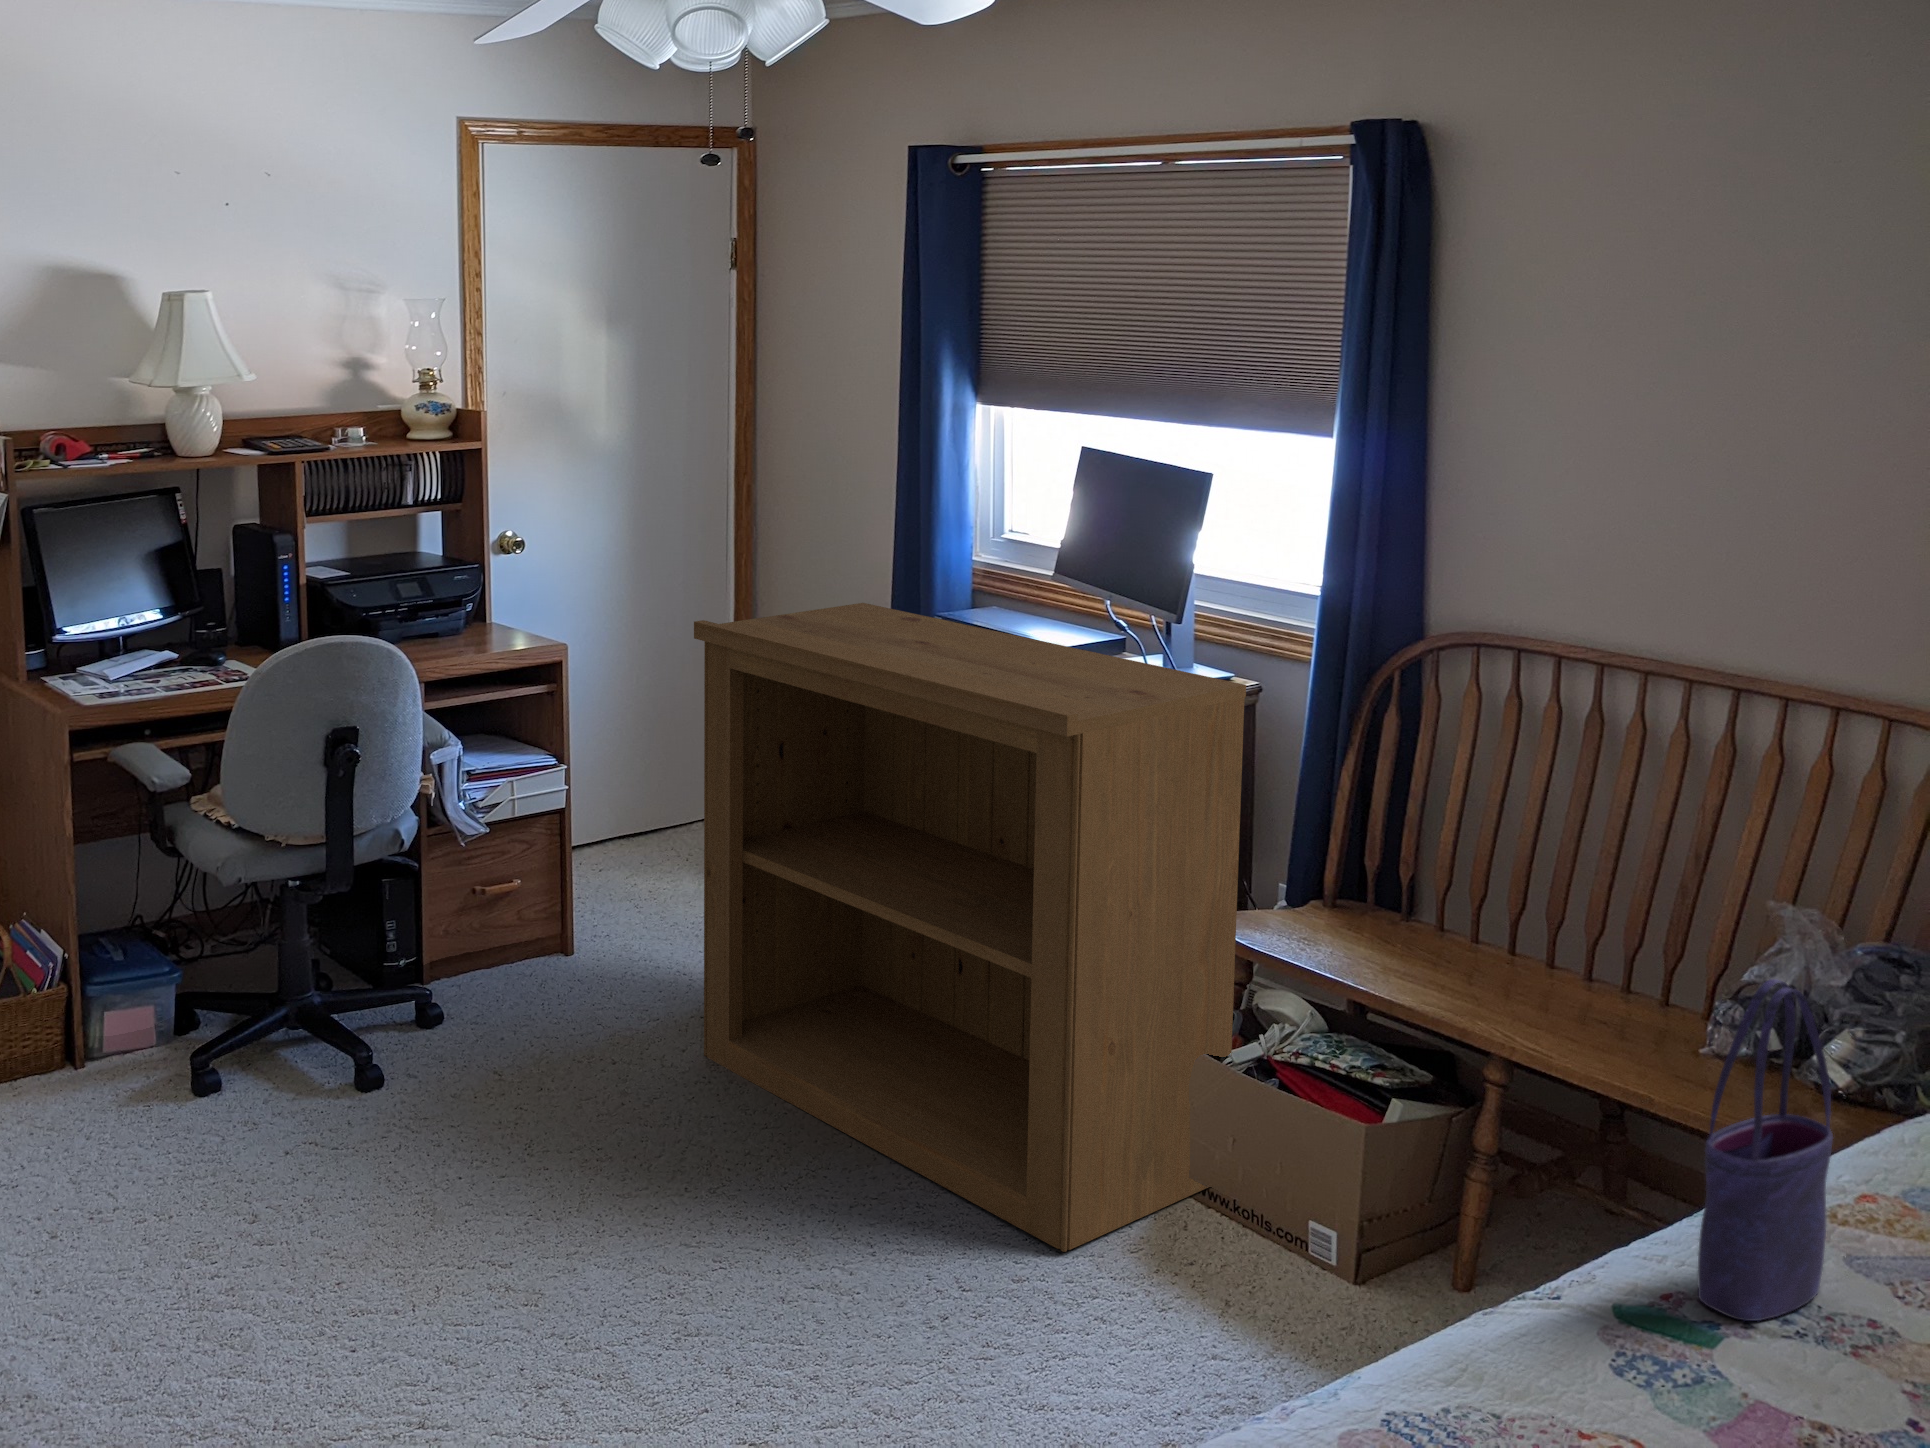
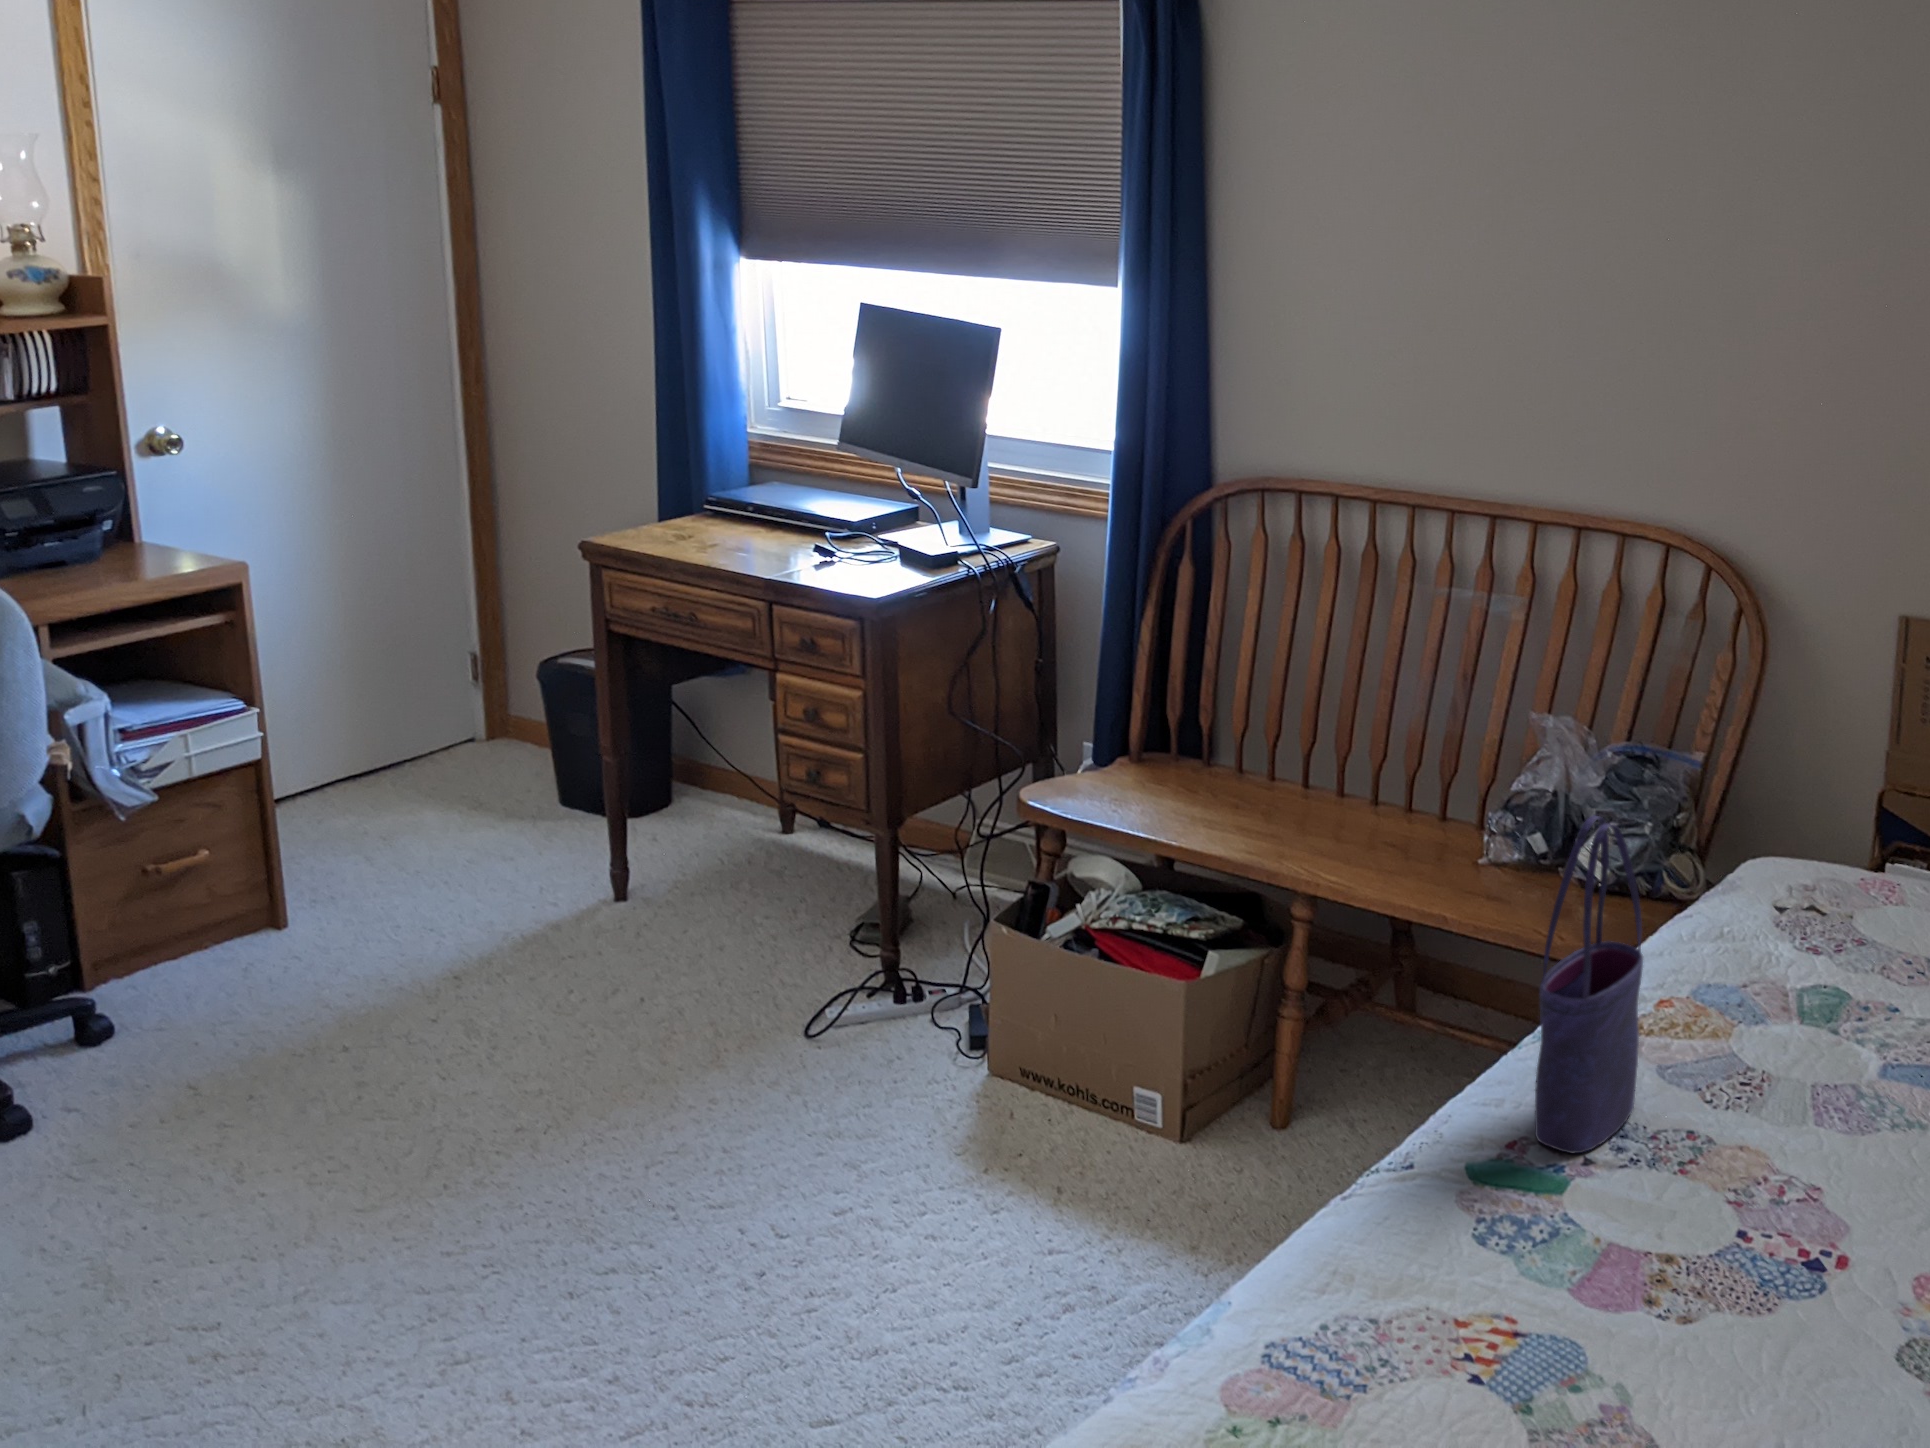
bookshelf: present [694,603,1246,1252] -> none [411,487,1054,1175]

